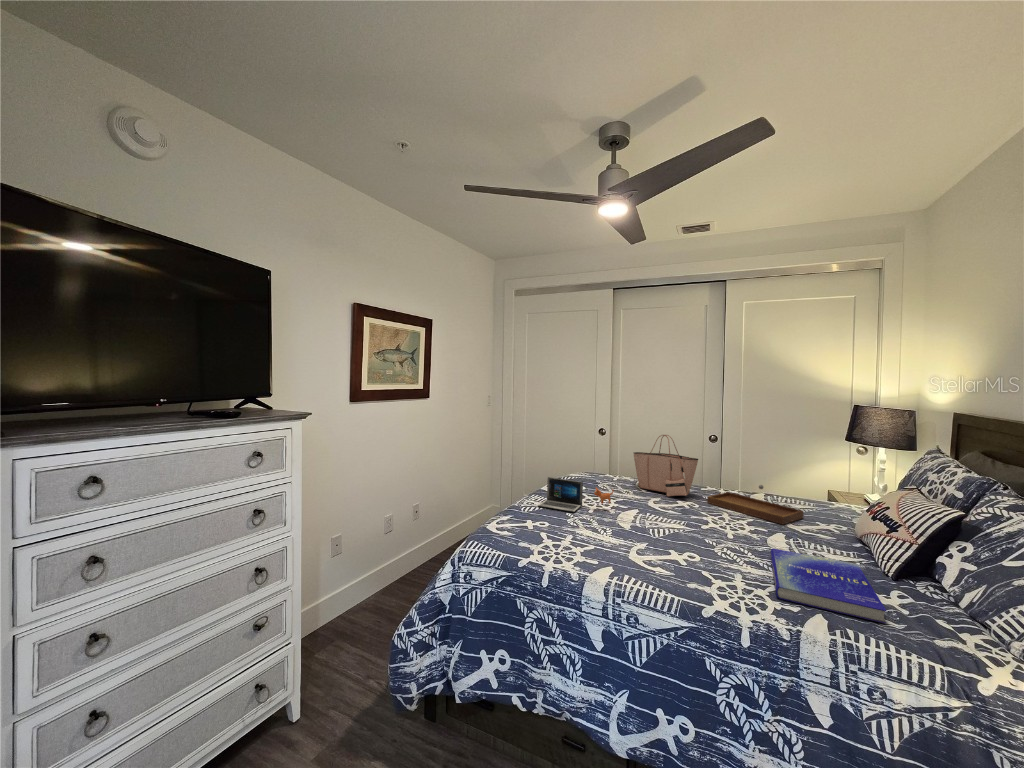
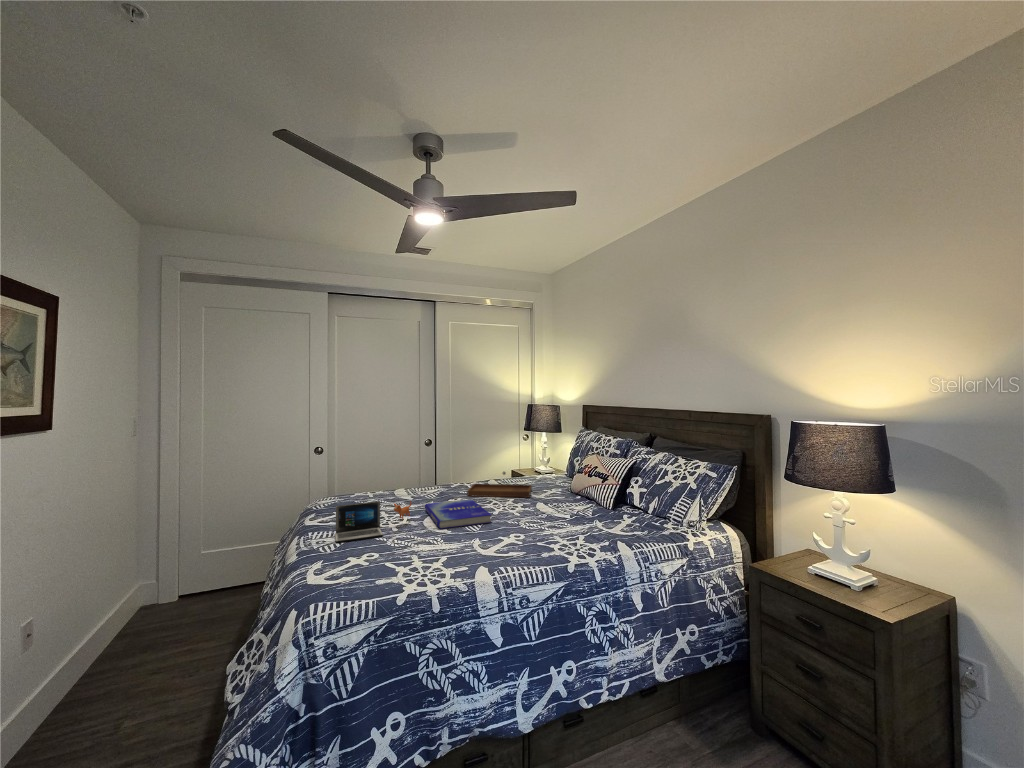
tote bag: present [634,435,698,497] -> none [393,441,456,499]
book: present [770,548,886,623] -> present [425,499,491,529]

